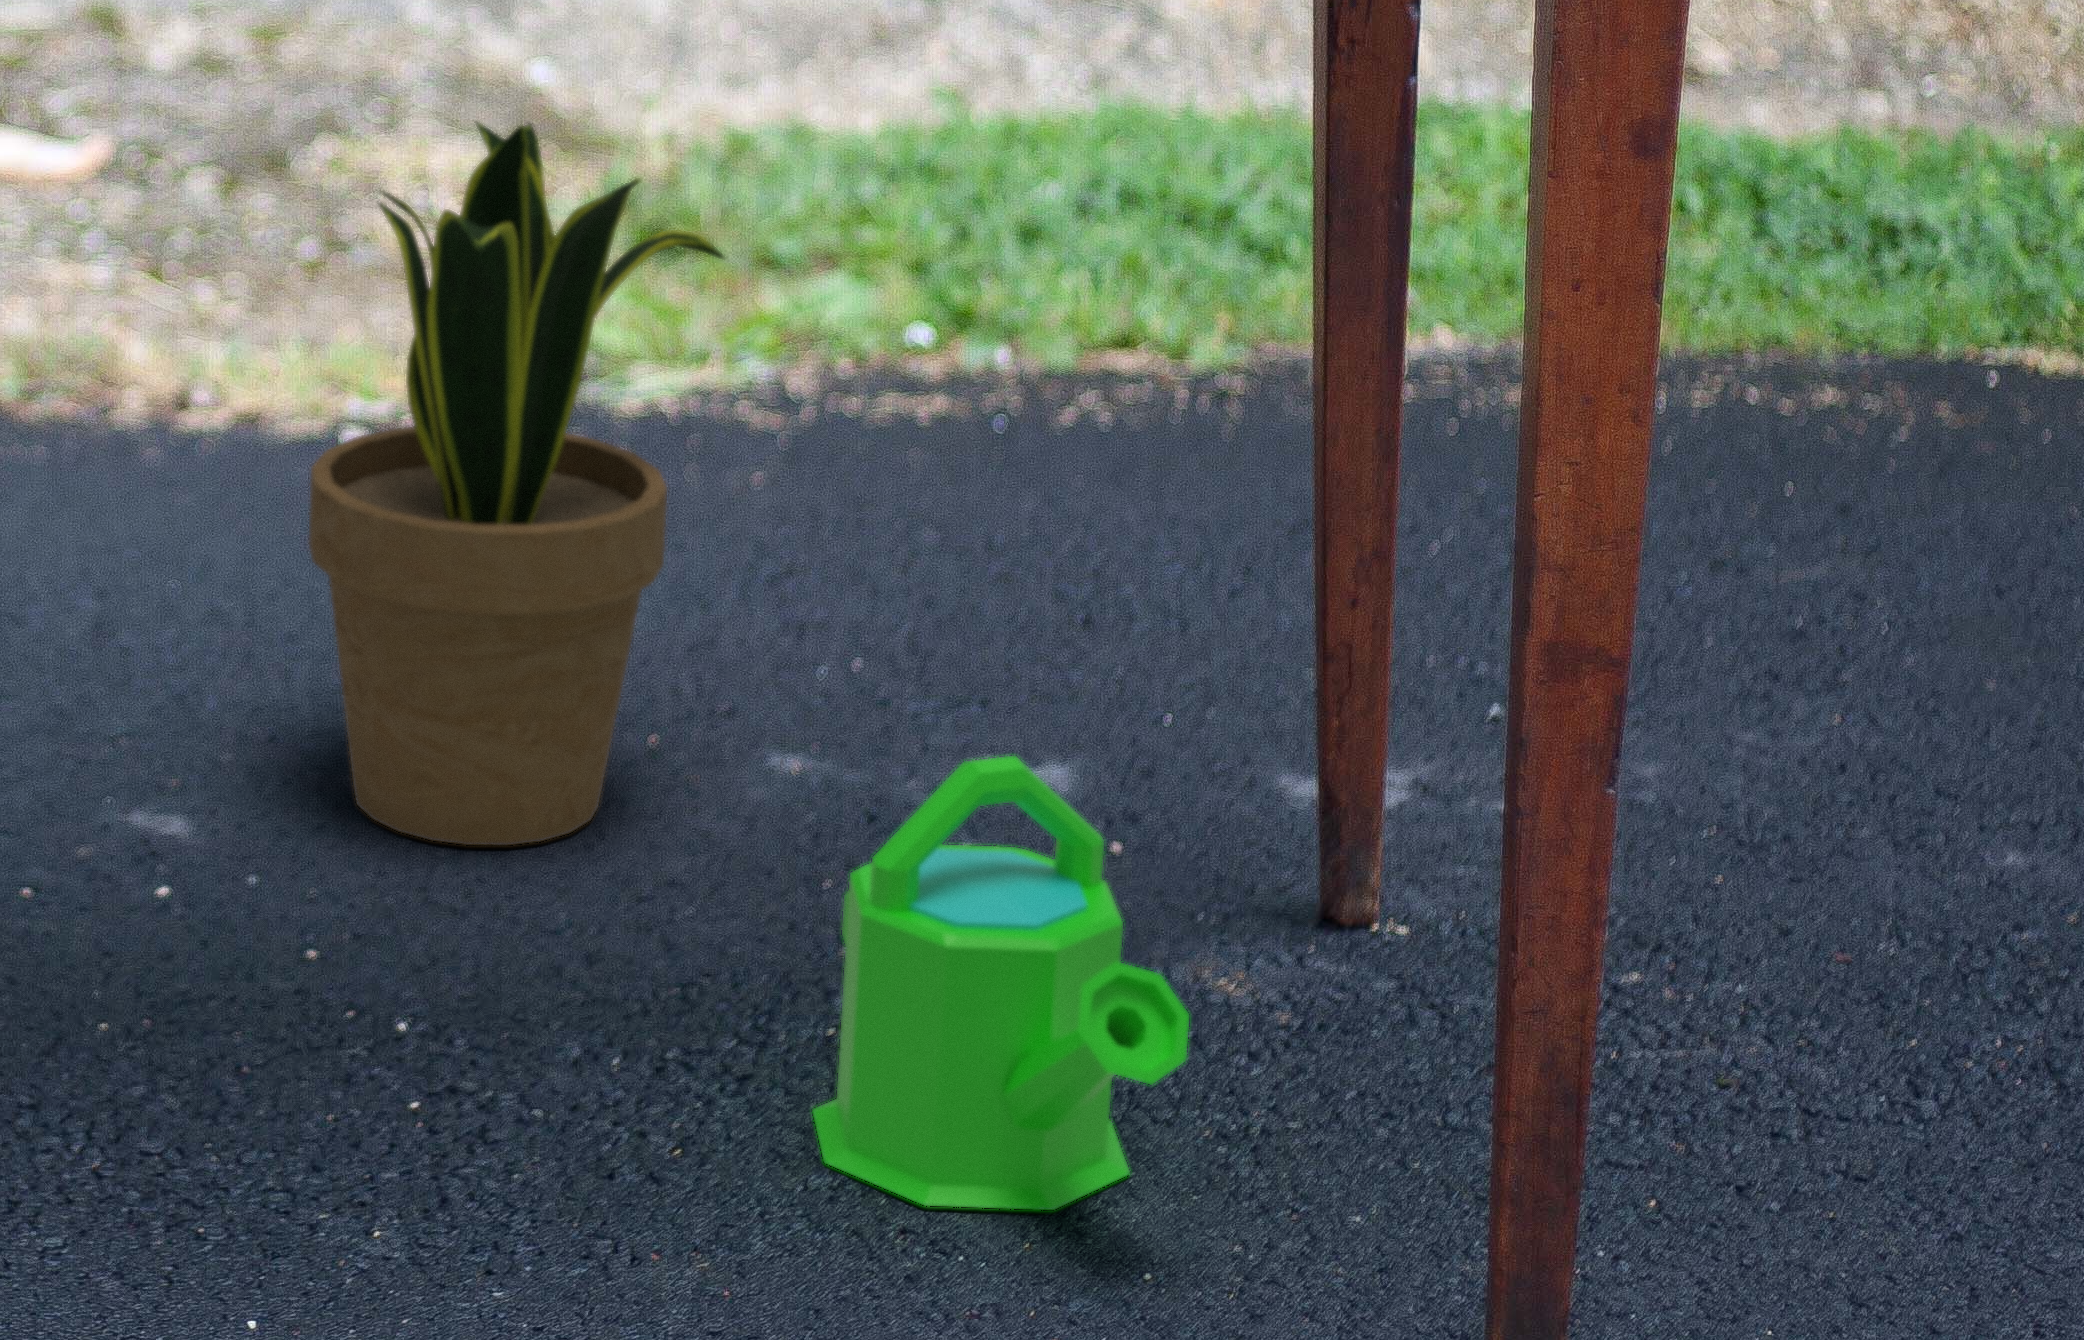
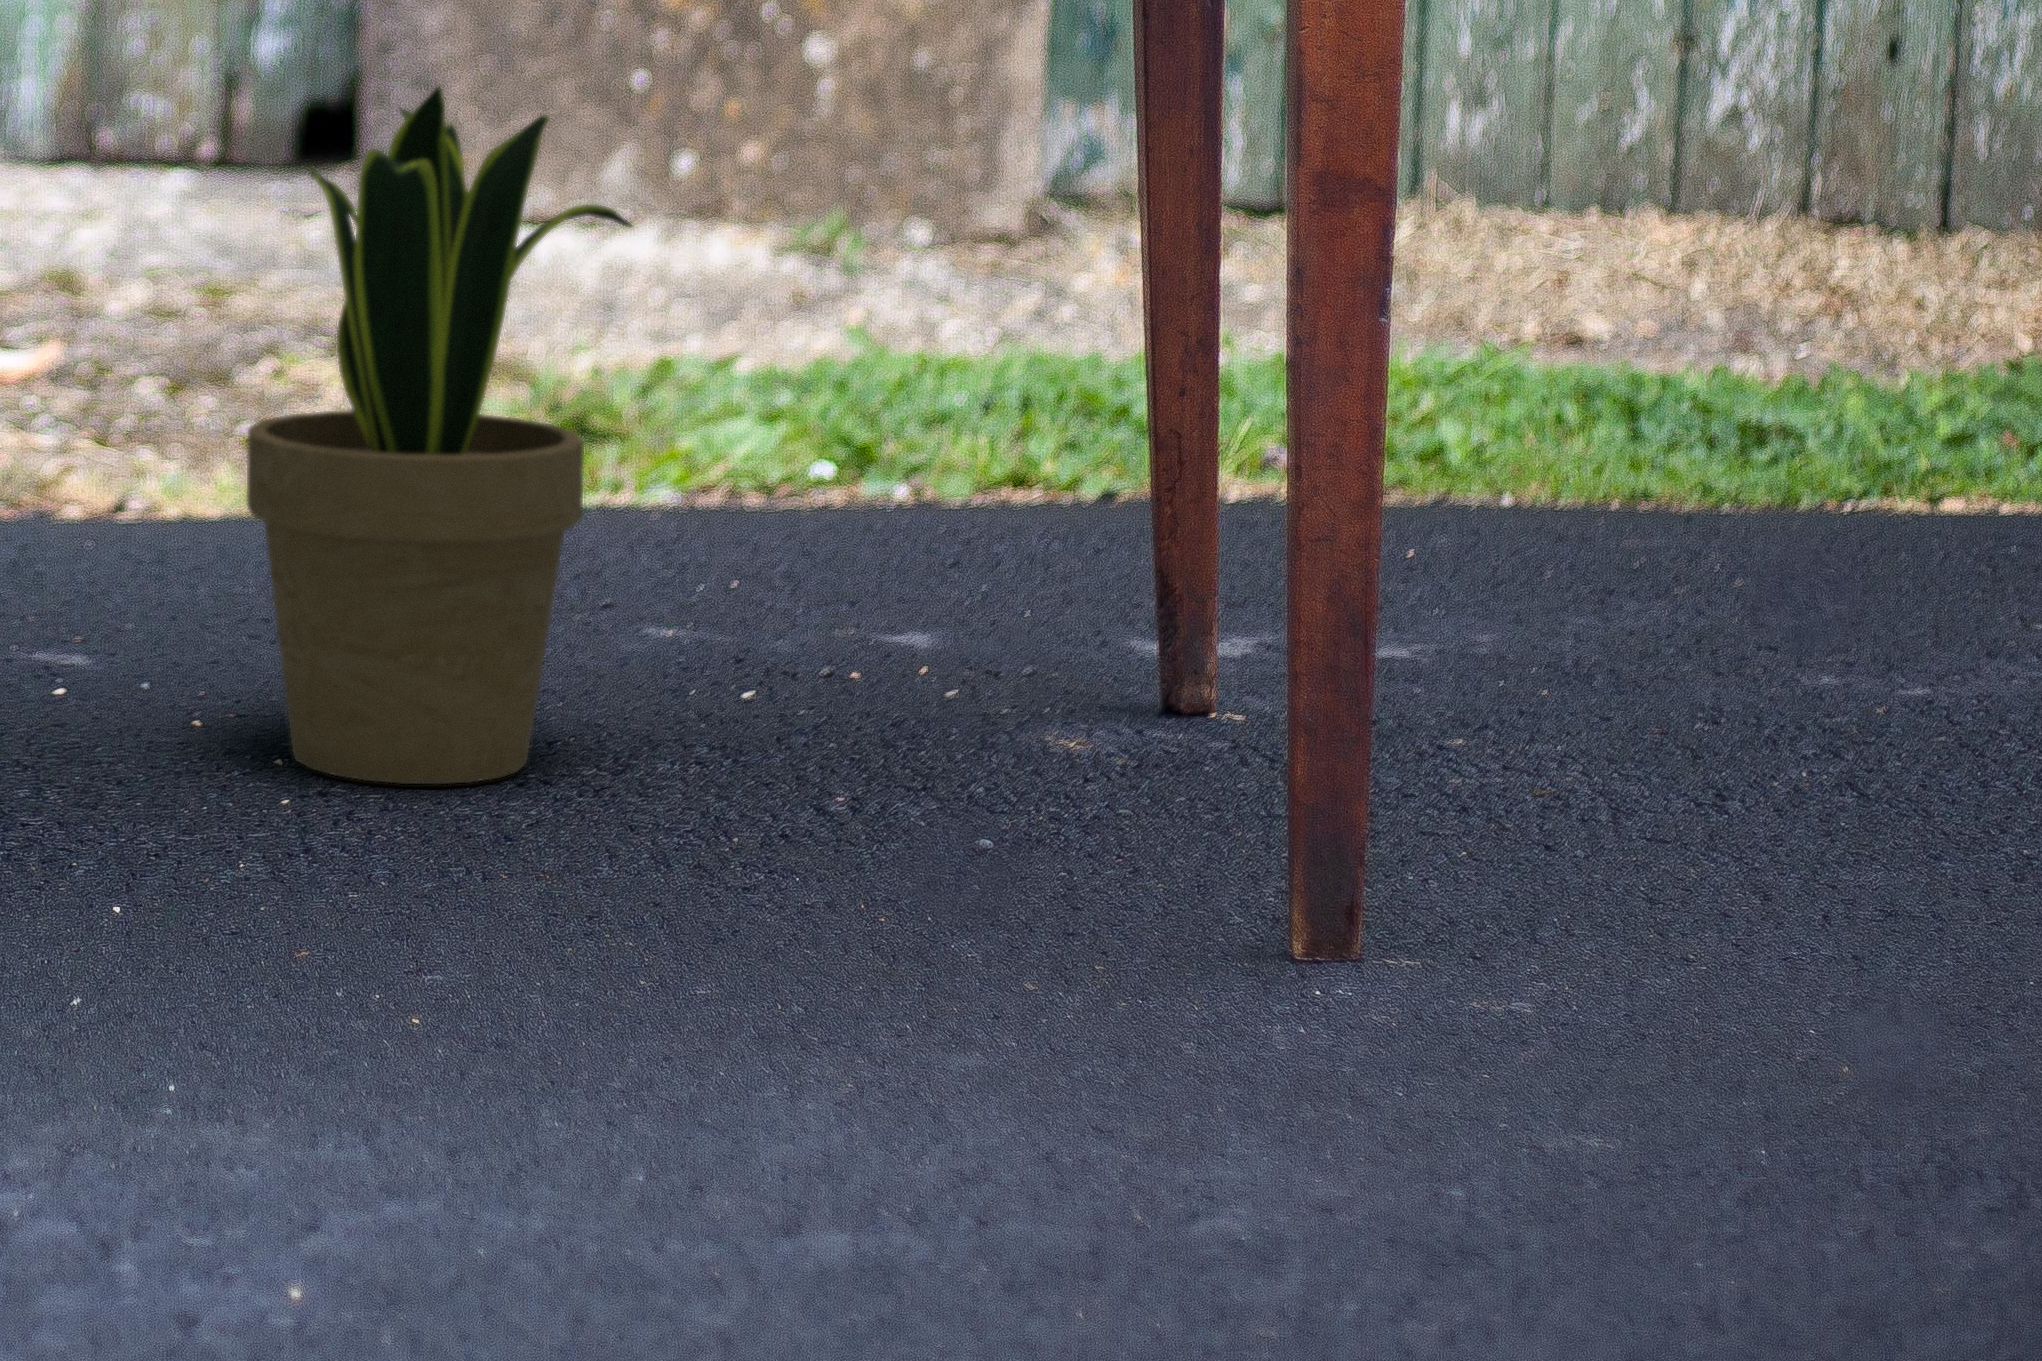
watering can: present [813,756,1189,1210] -> none [726,567,1073,997]

